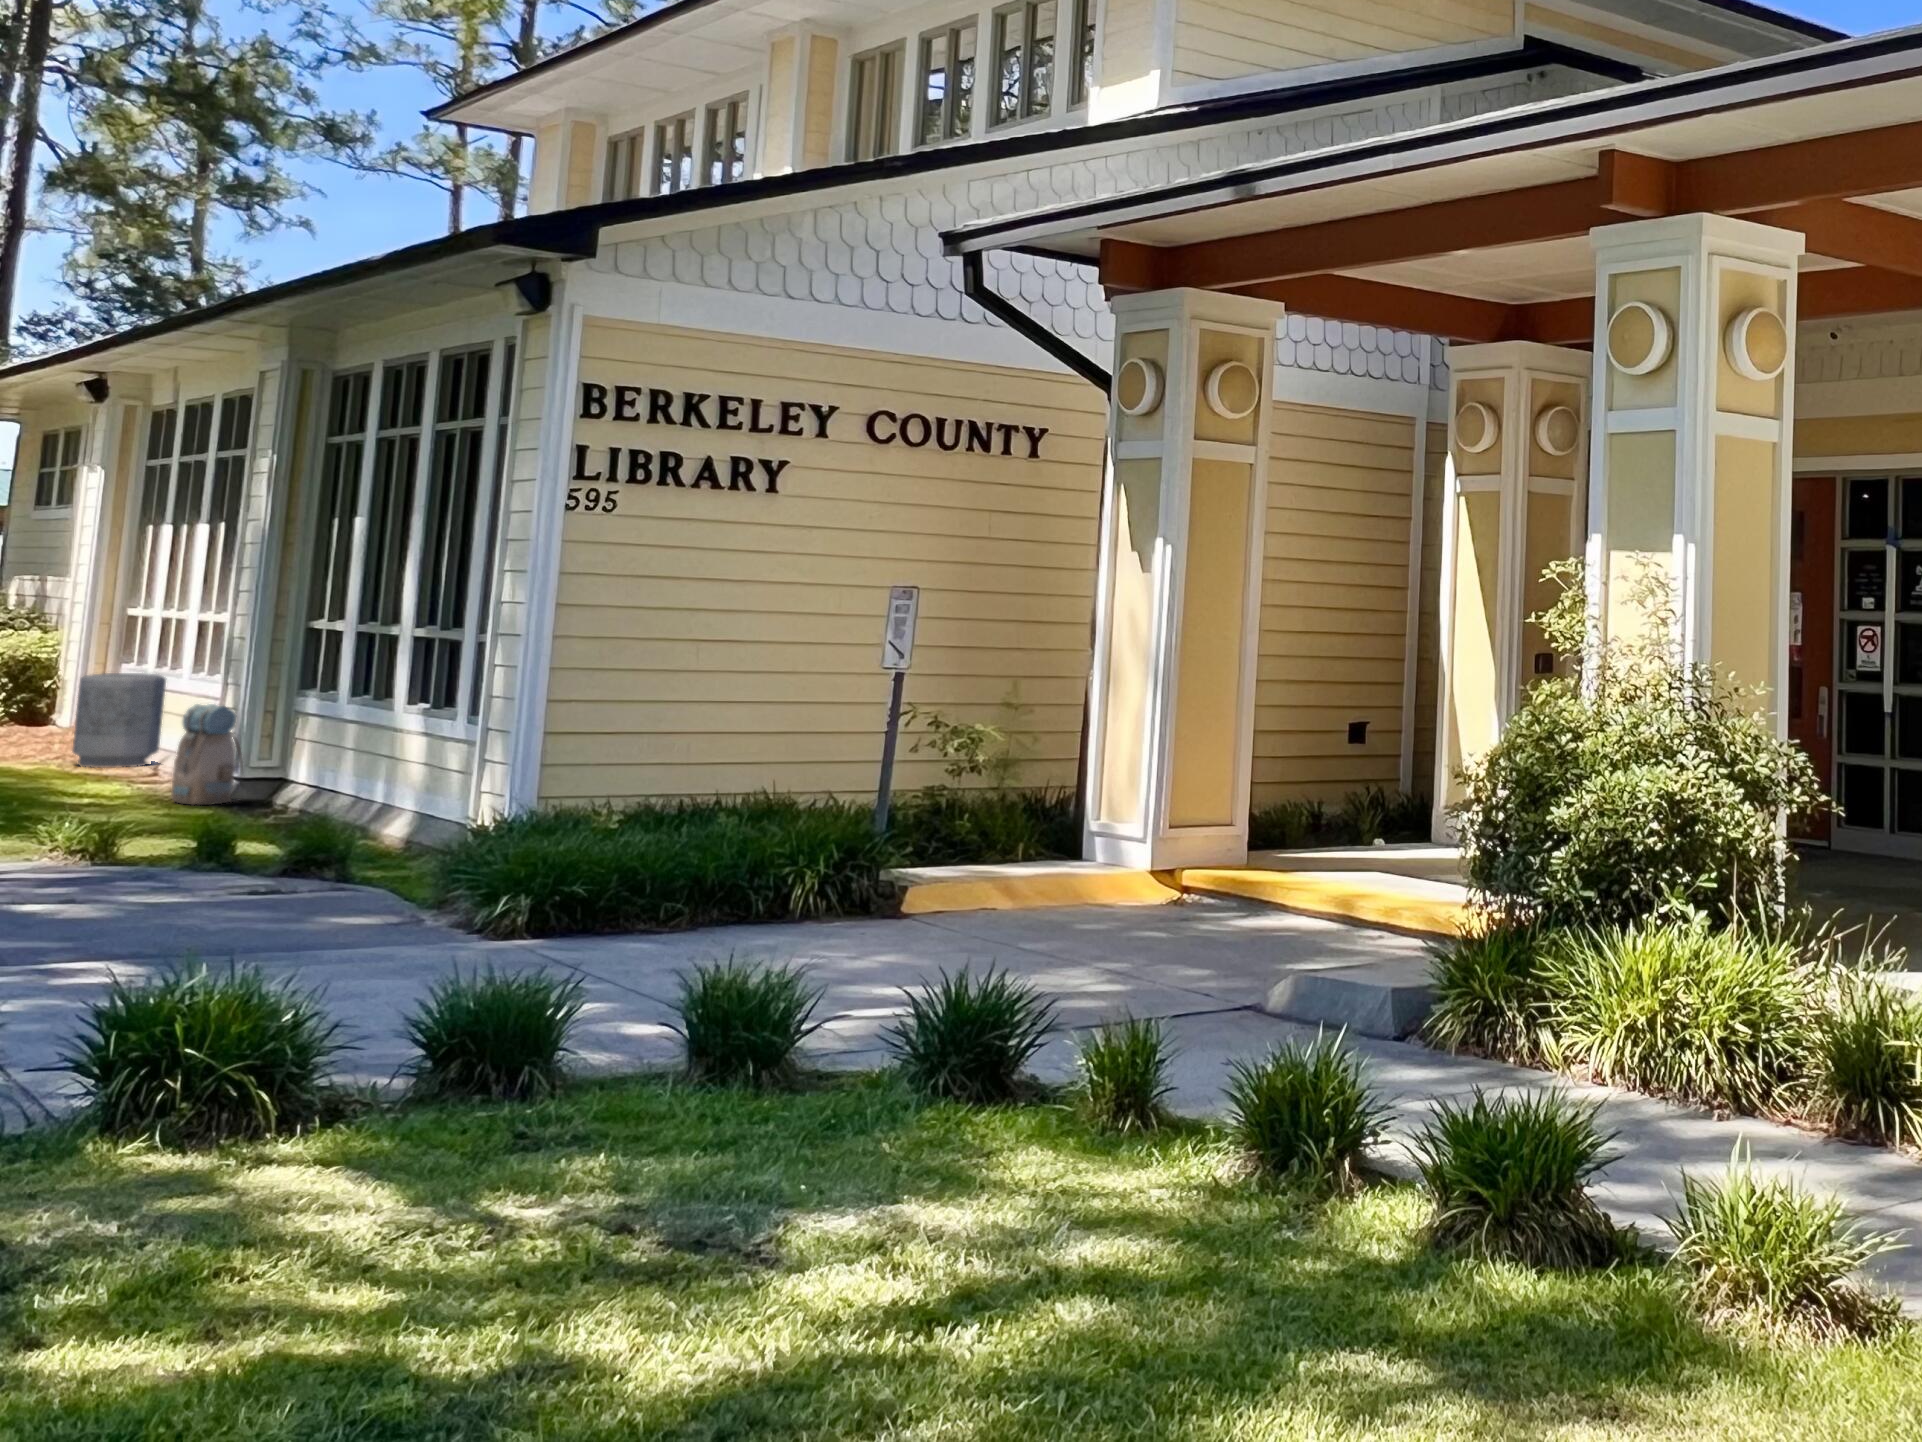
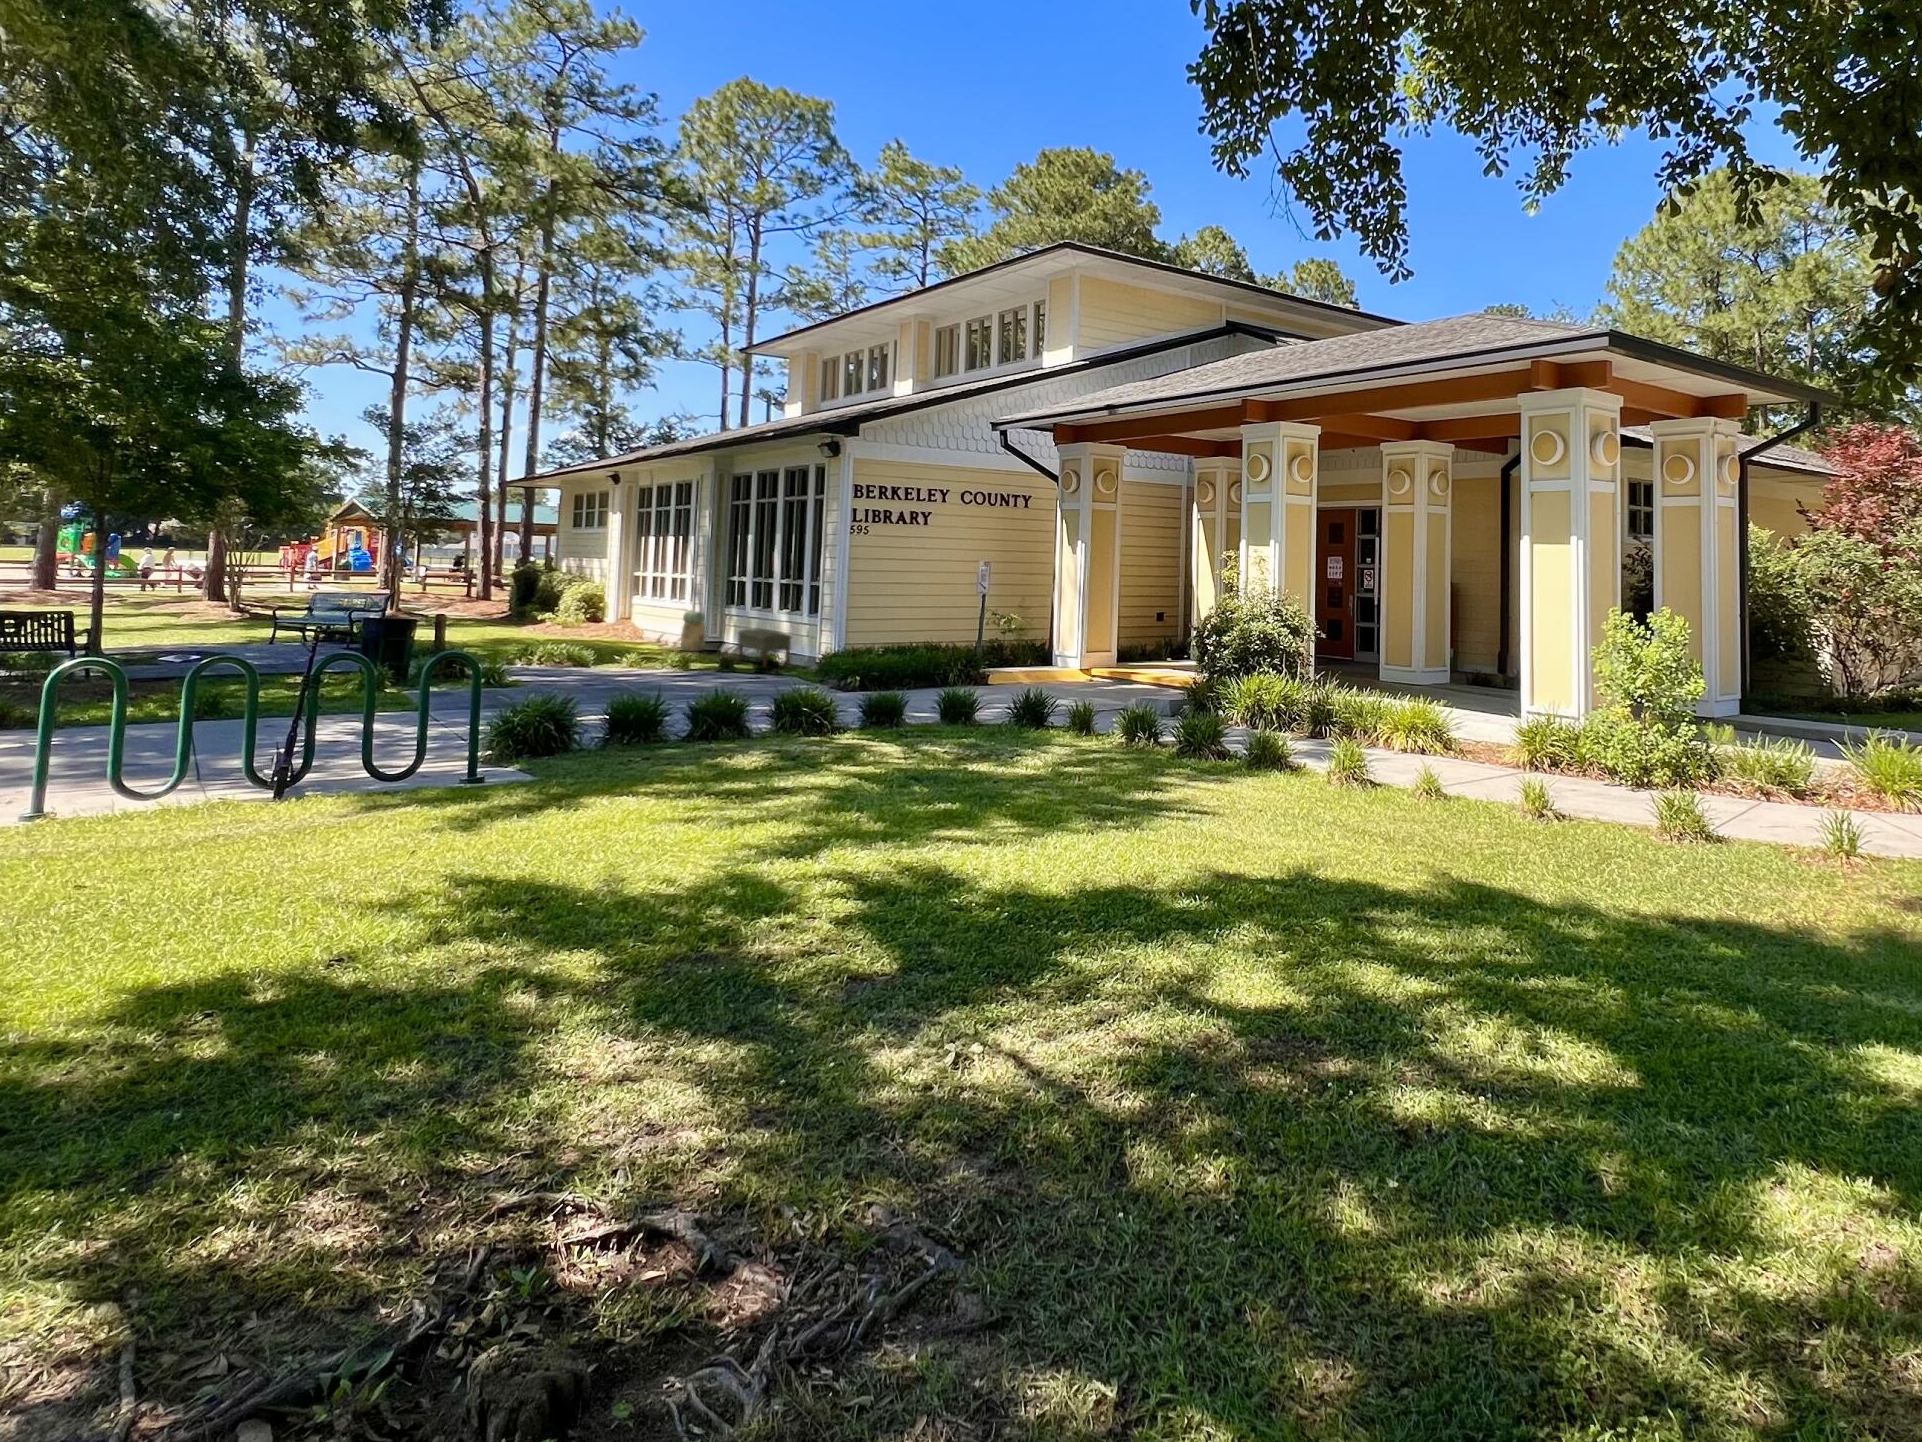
trash can: present [72,673,166,768] -> none [624,598,659,638]
bench: none [286,751,418,853] -> present [738,628,791,667]

